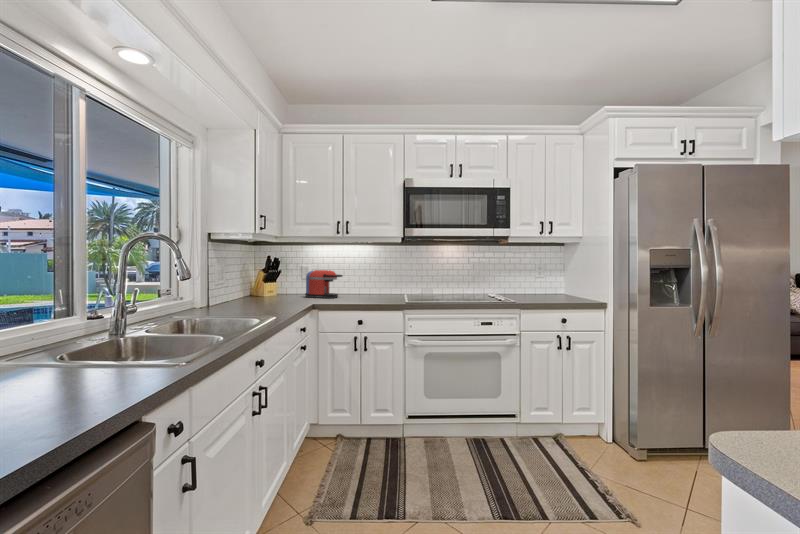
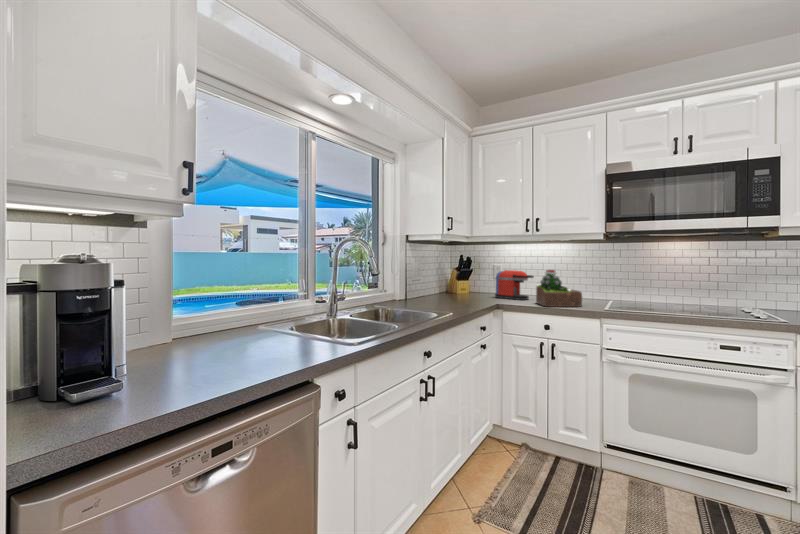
succulent plant: none [347,269,387,303] -> present [536,270,582,307]

